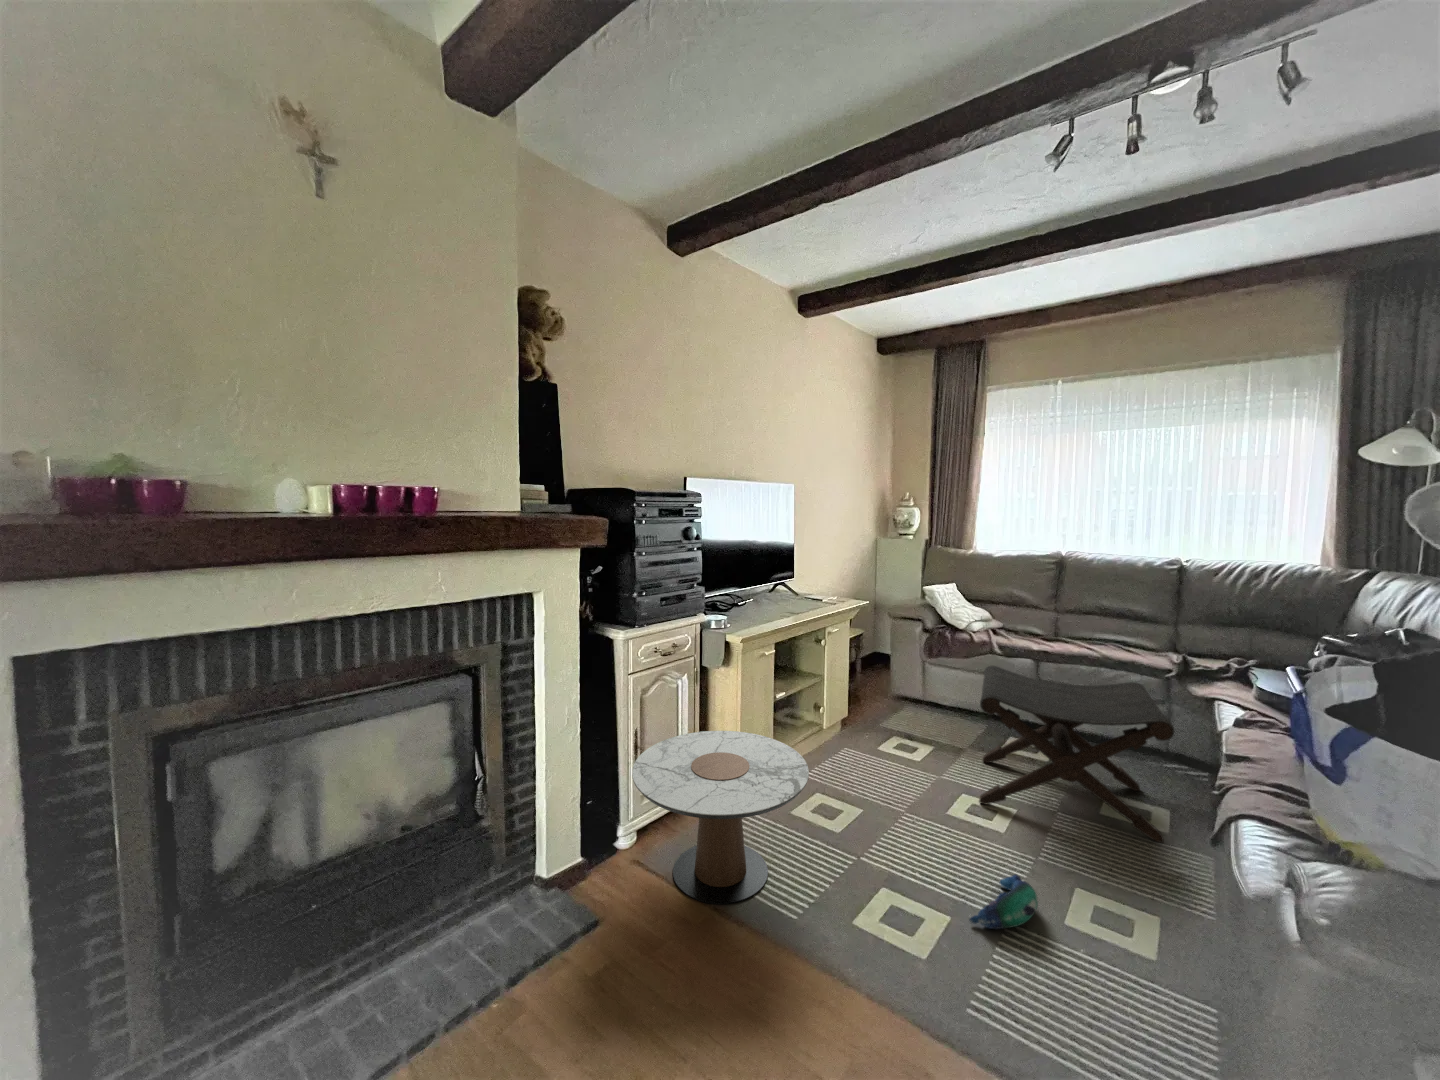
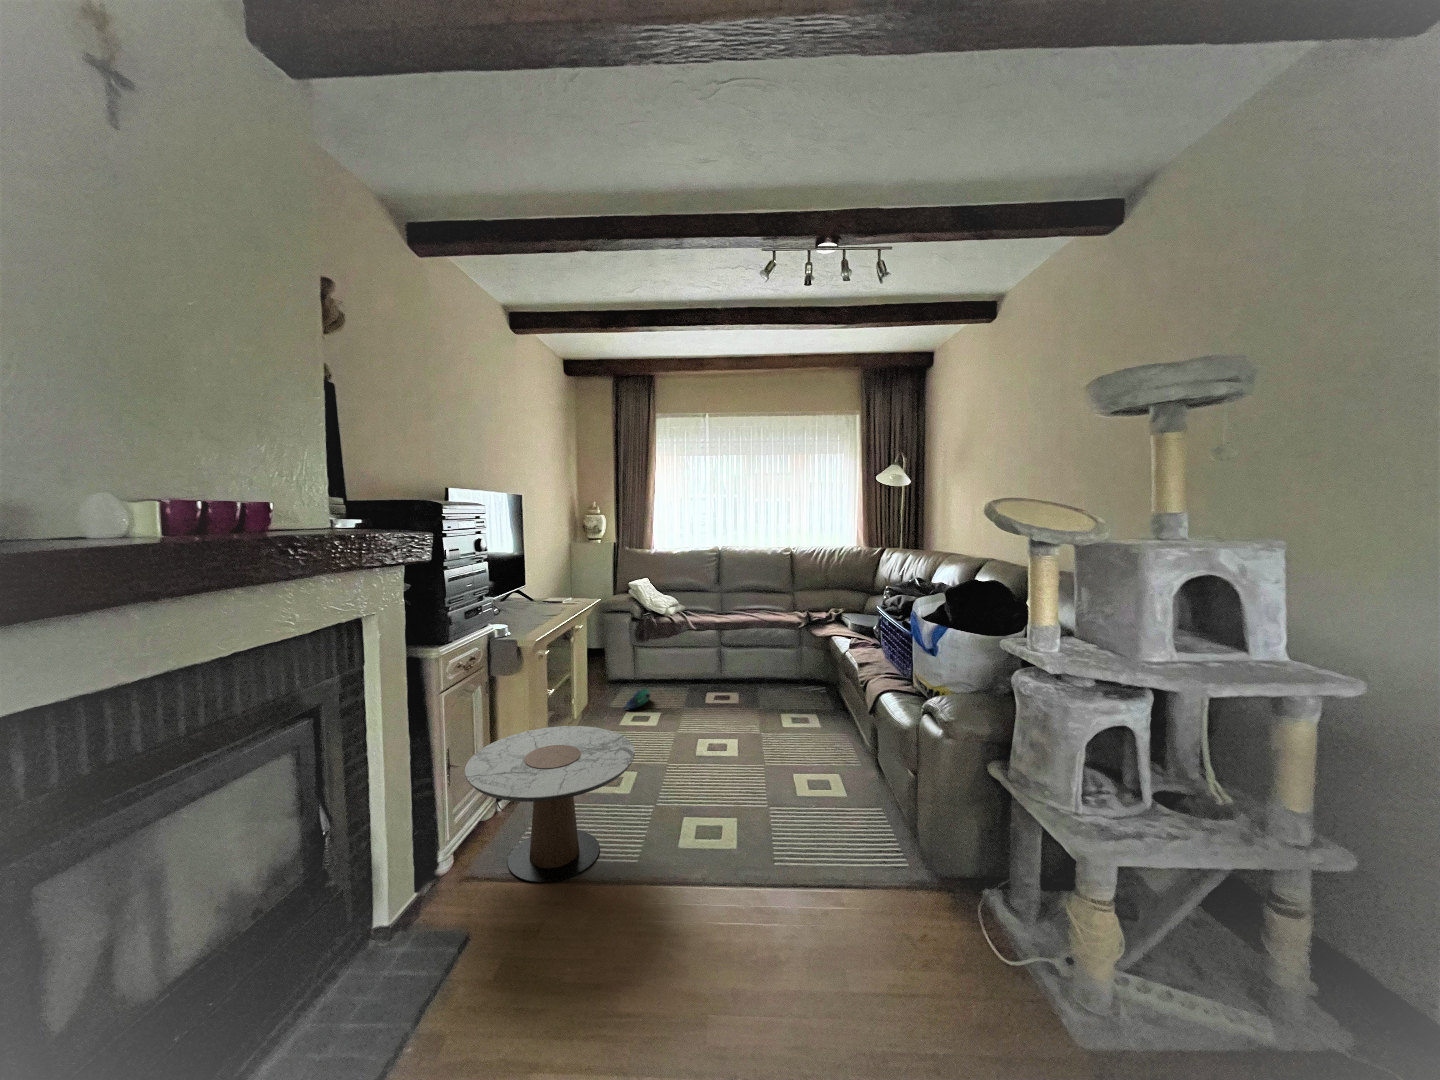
footstool: present [979,666,1174,843] -> none [699,634,827,742]
plush toy: present [970,875,1038,930] -> present [623,689,650,709]

